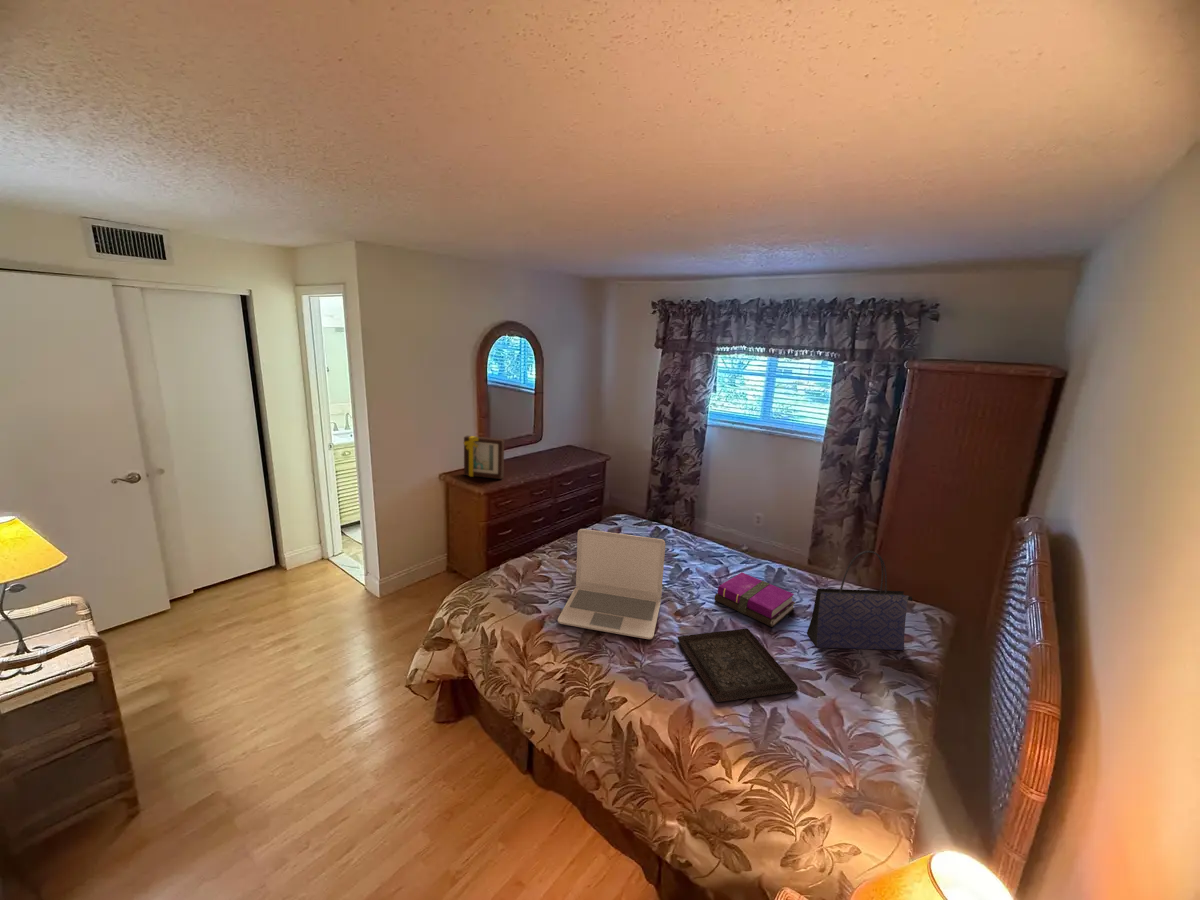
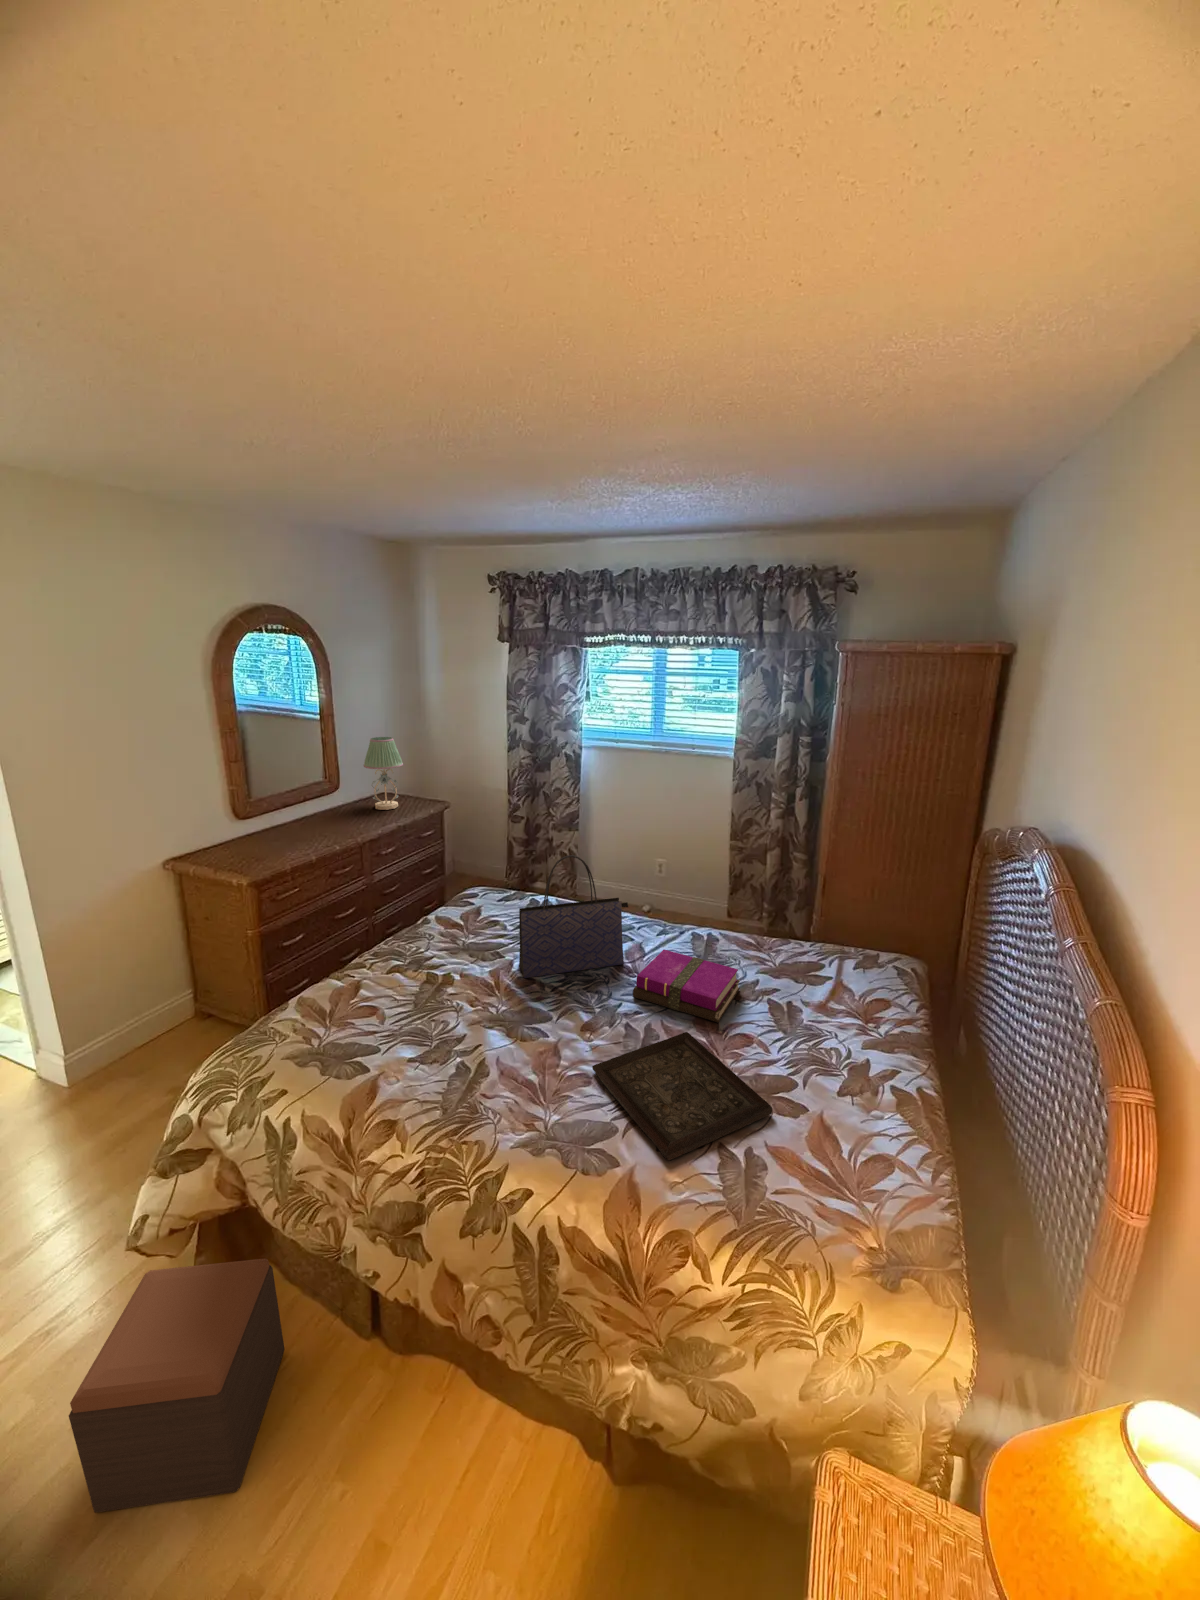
table lamp: none [558,408,584,457] -> present [364,737,403,810]
picture frame: present [464,436,504,479] -> none [202,793,281,858]
laptop: present [558,529,665,639] -> none [399,922,558,1083]
tote bag: present [807,551,912,650] -> present [519,855,628,978]
footstool: none [376,698,479,829] -> present [69,1259,284,1513]

